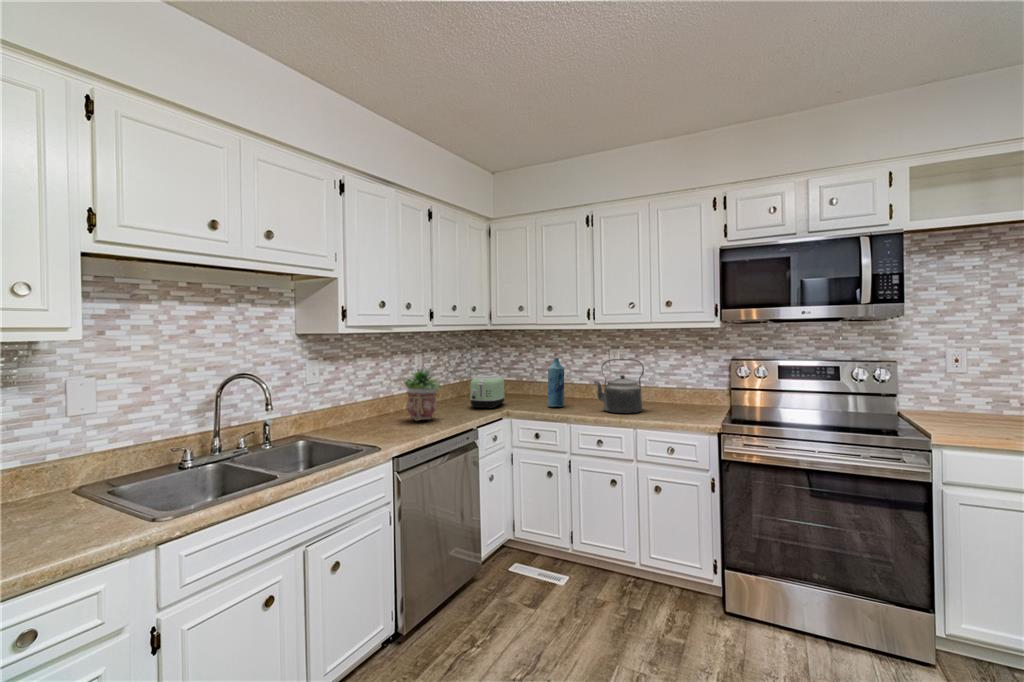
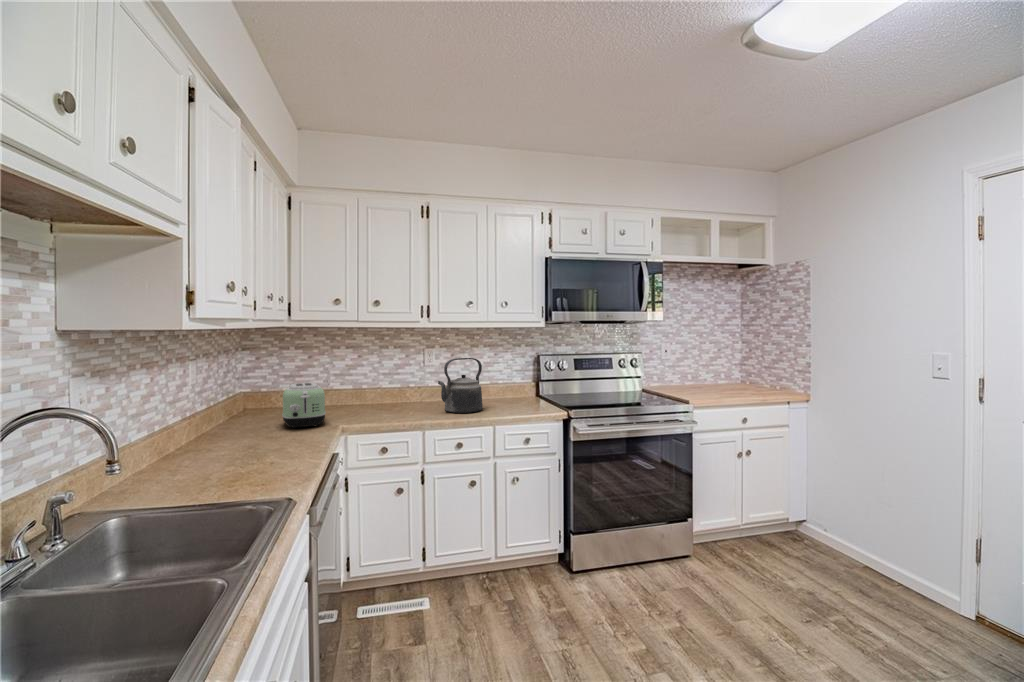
bottle: present [548,358,564,407] -> none [381,360,400,415]
potted plant: present [401,369,442,420] -> none [209,377,281,456]

